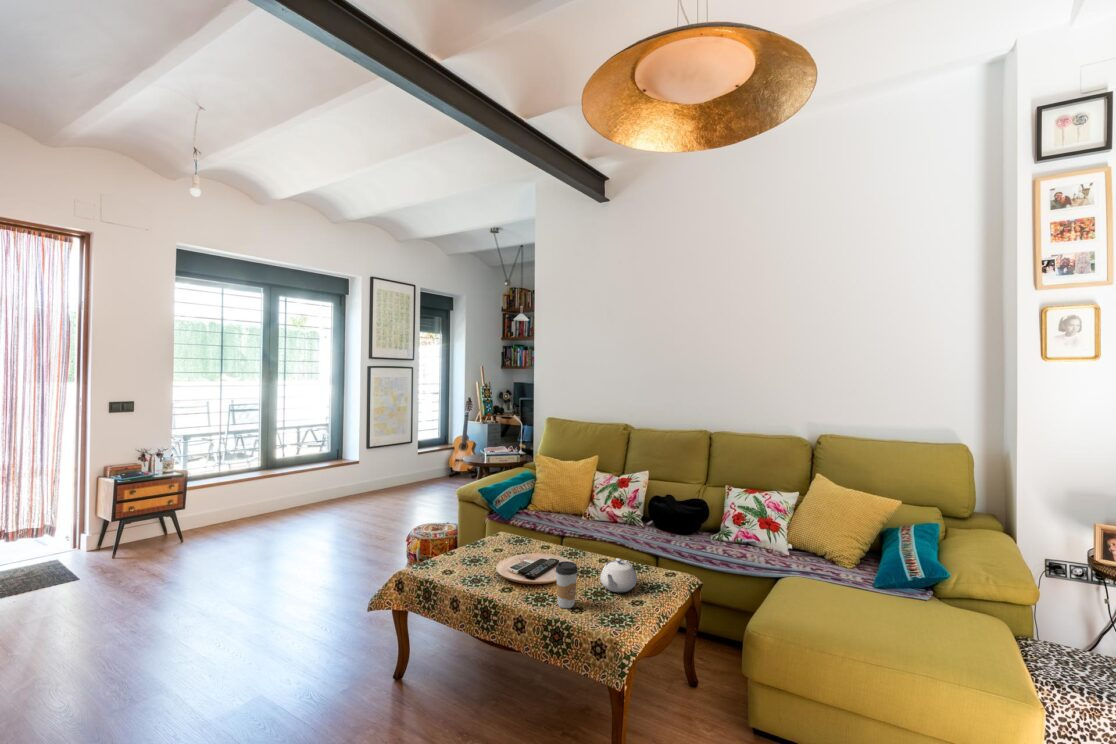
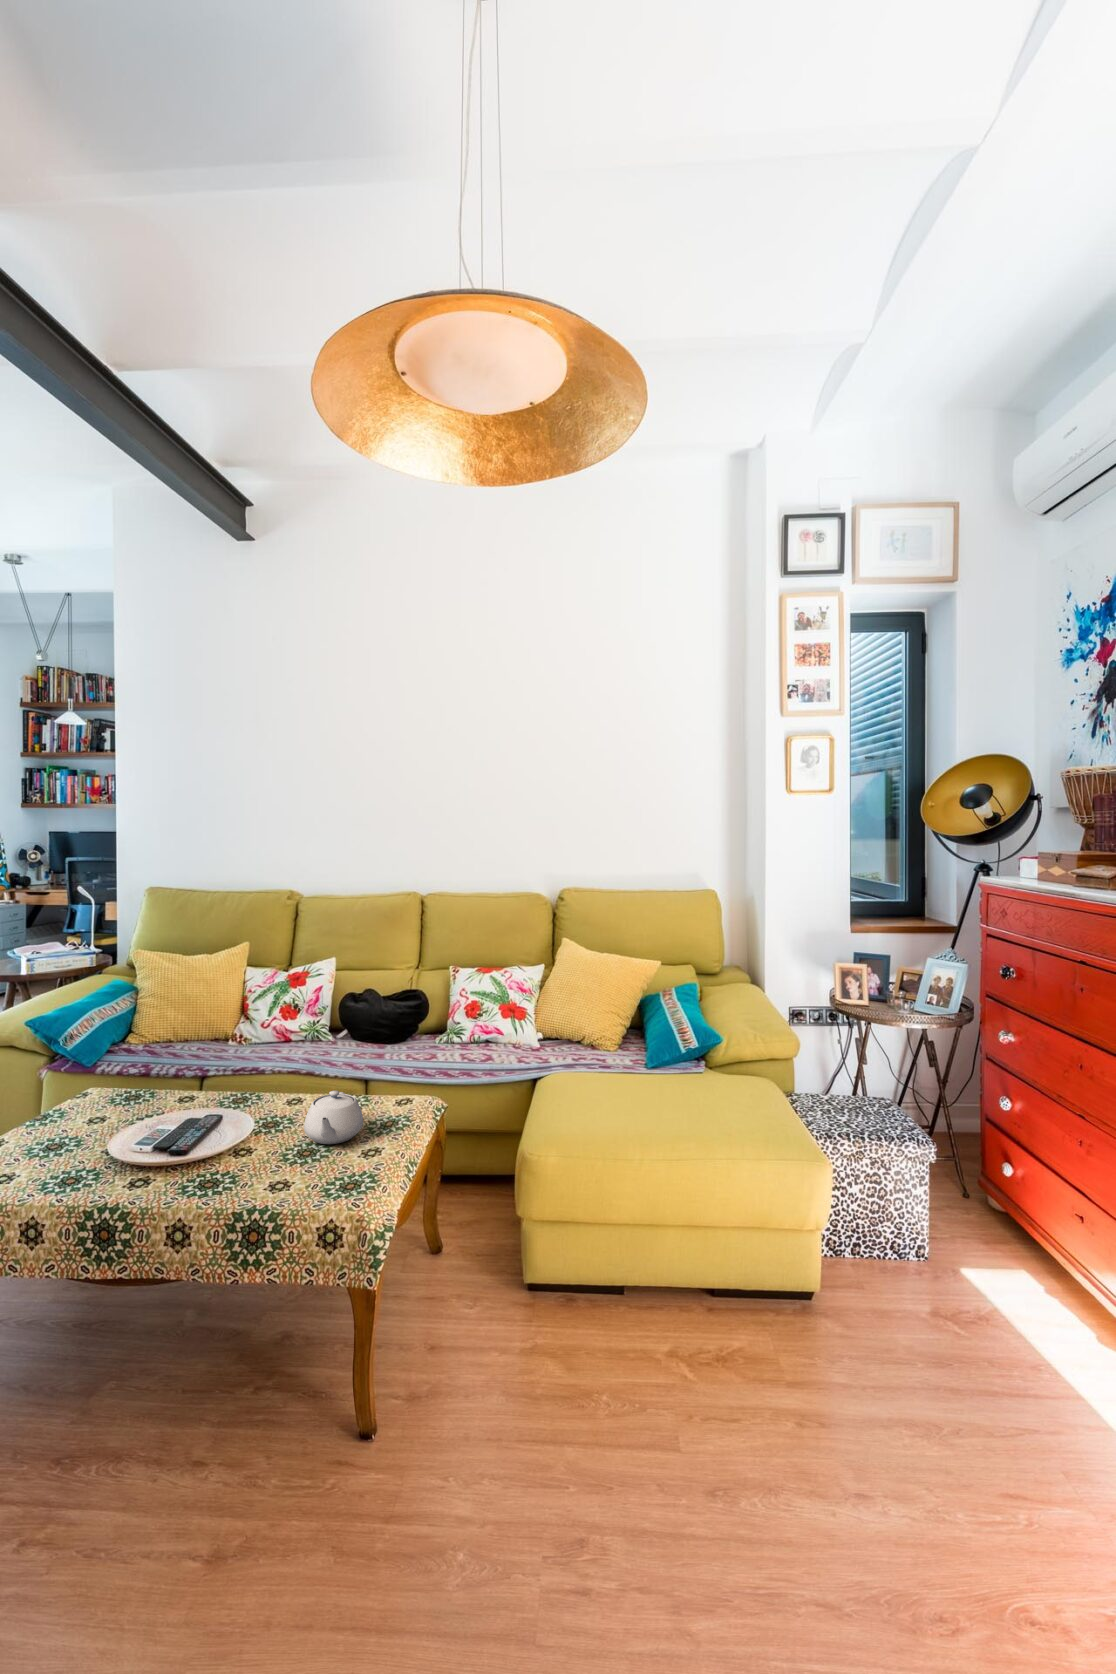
coffee cup: present [556,561,578,608] -> none [236,1109,276,1188]

